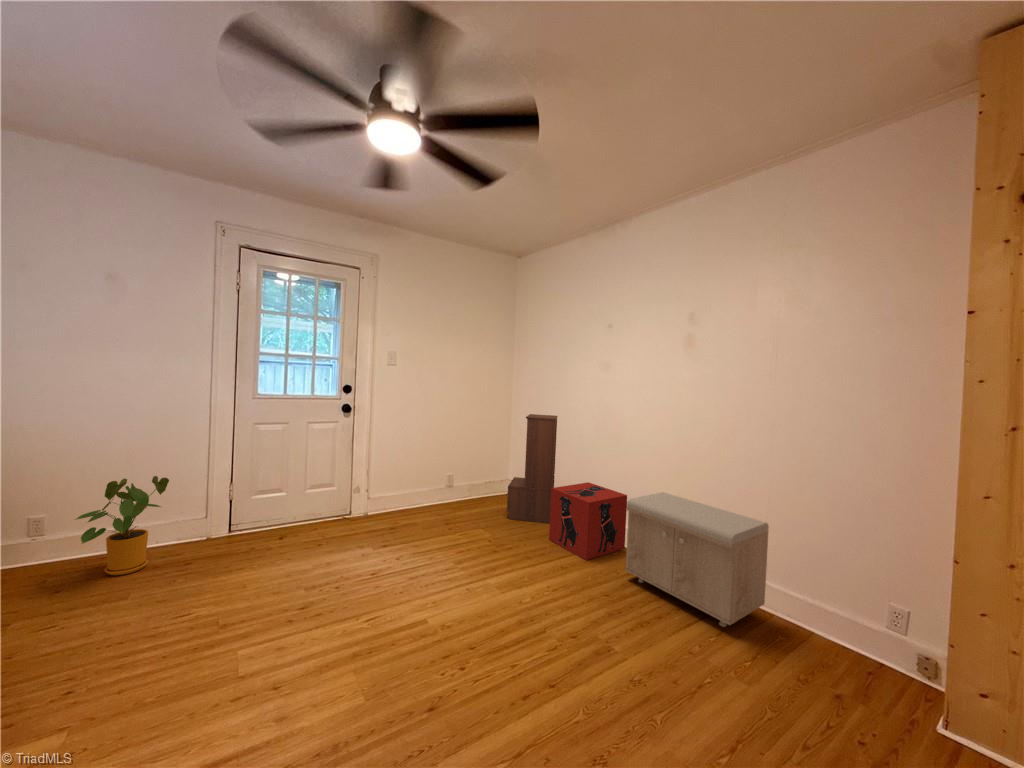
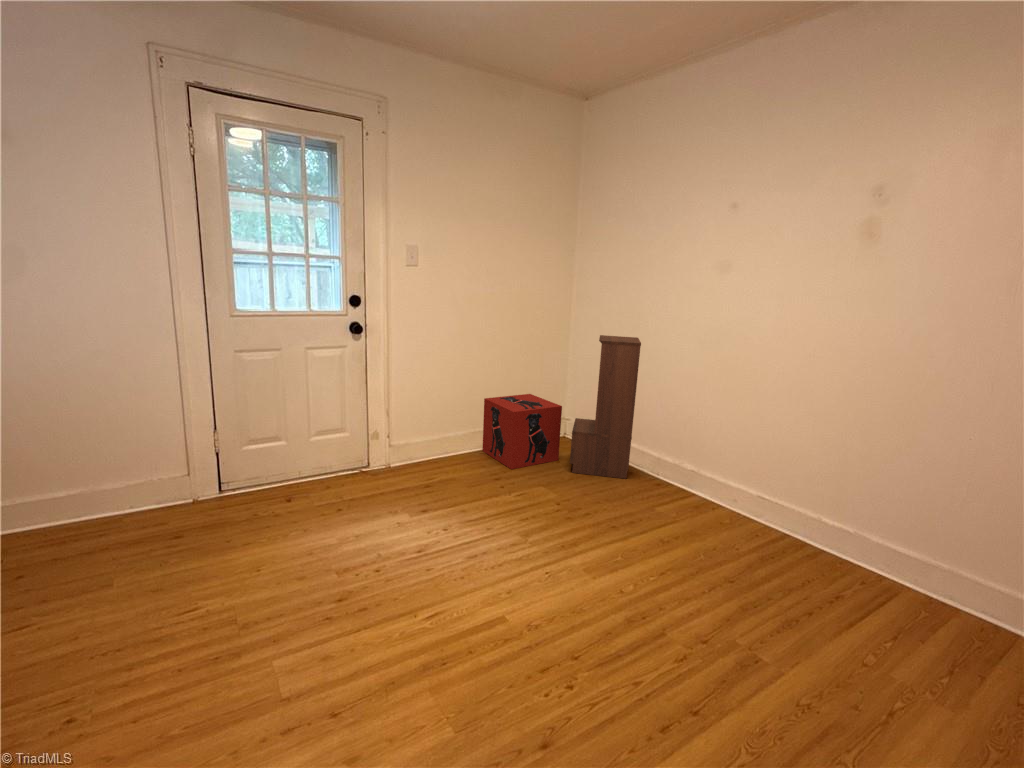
house plant: present [76,476,169,575] -> none [22,423,138,551]
storage box: present [549,482,627,560] -> present [482,394,562,469]
storage bench: present [625,492,769,627] -> none [749,448,972,630]

